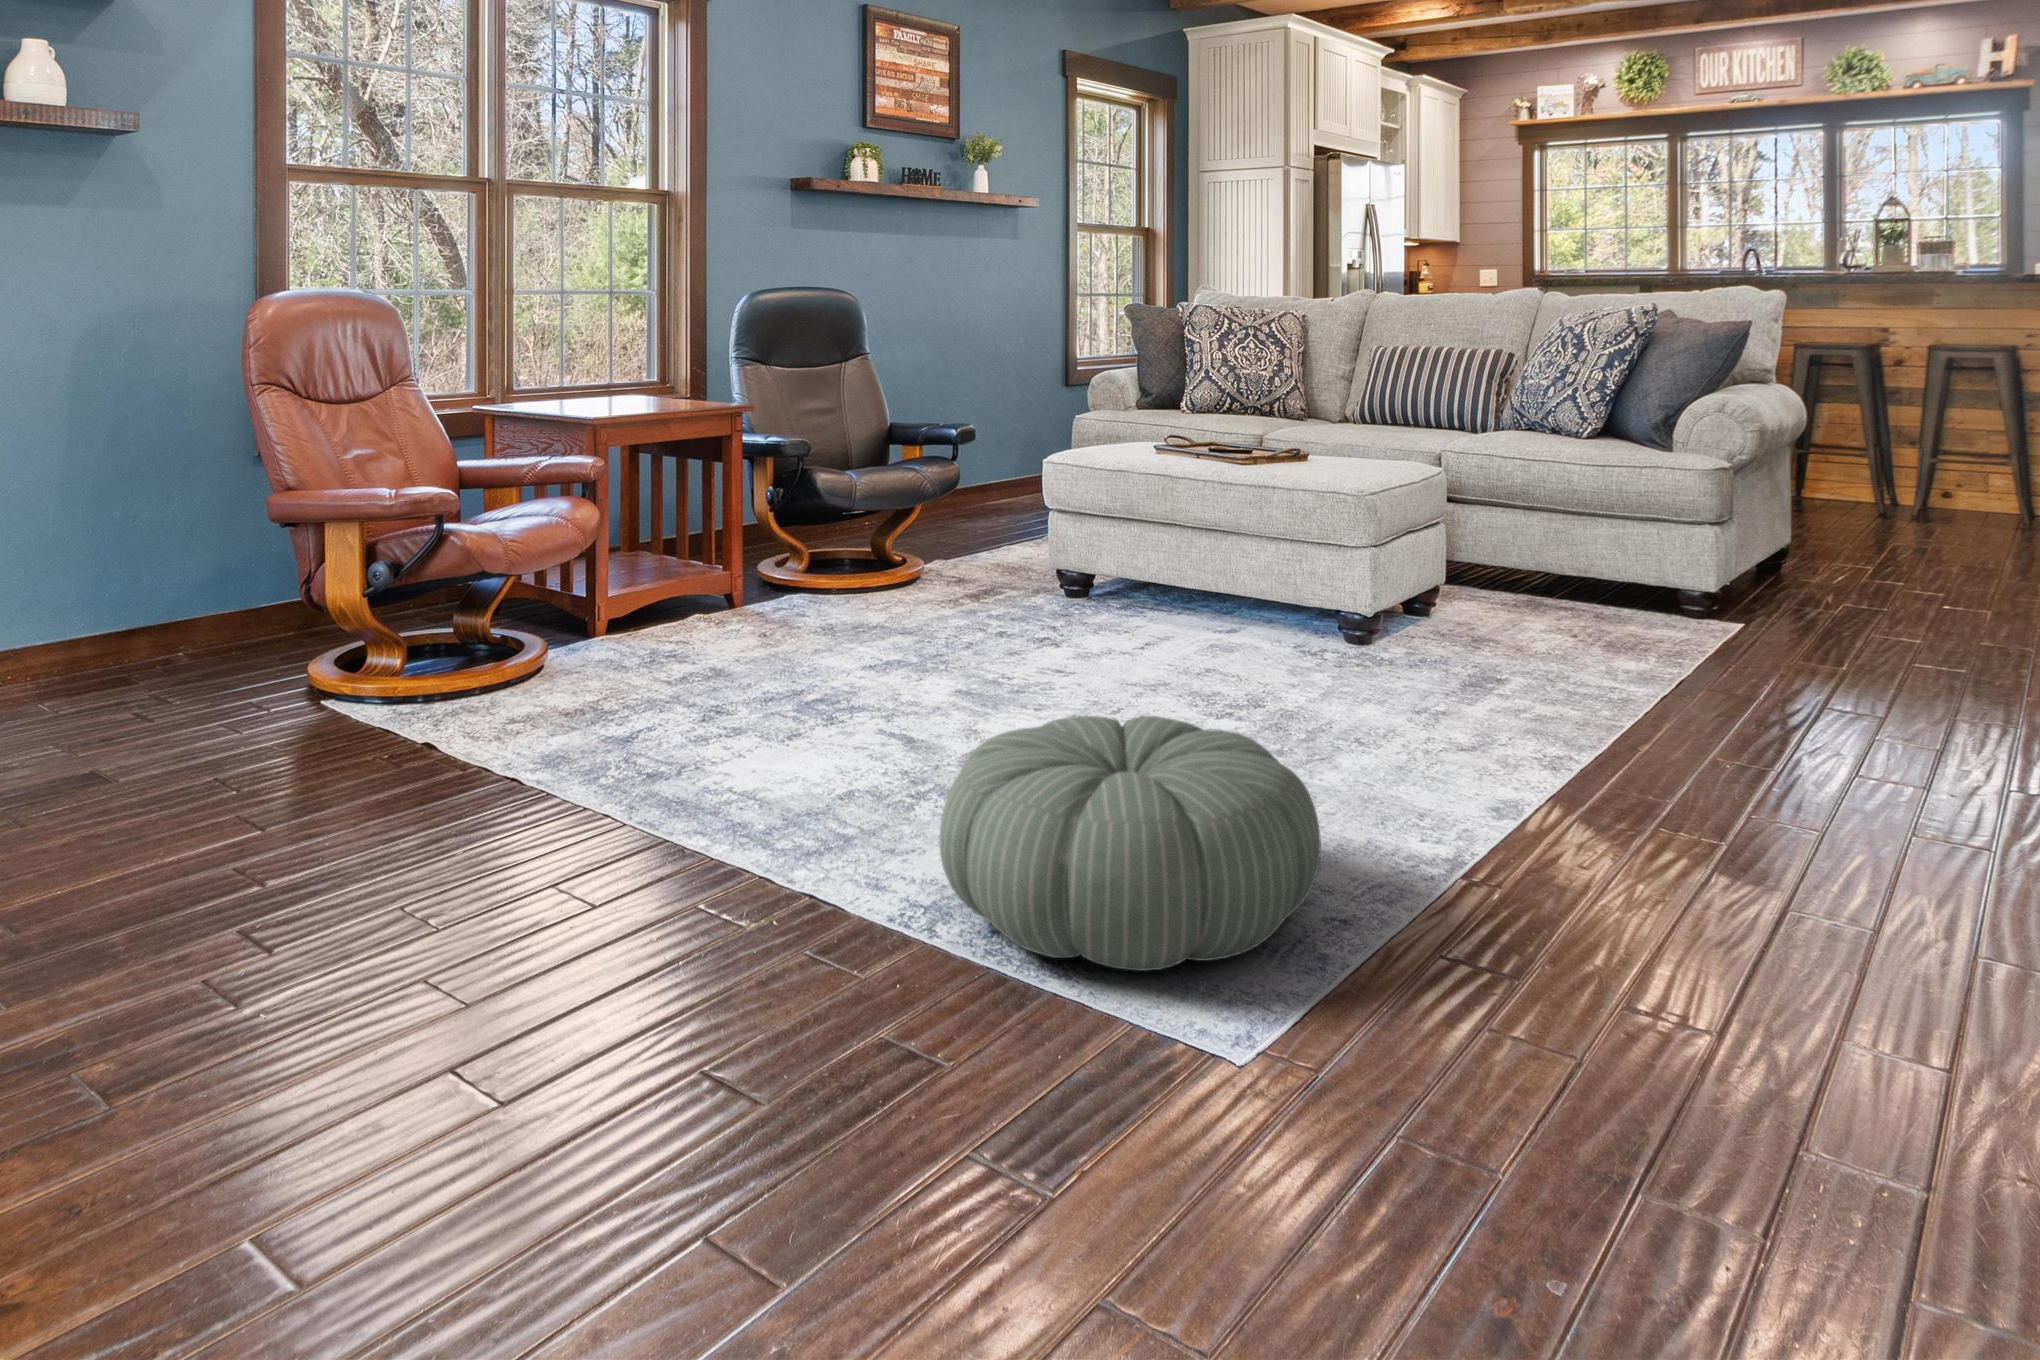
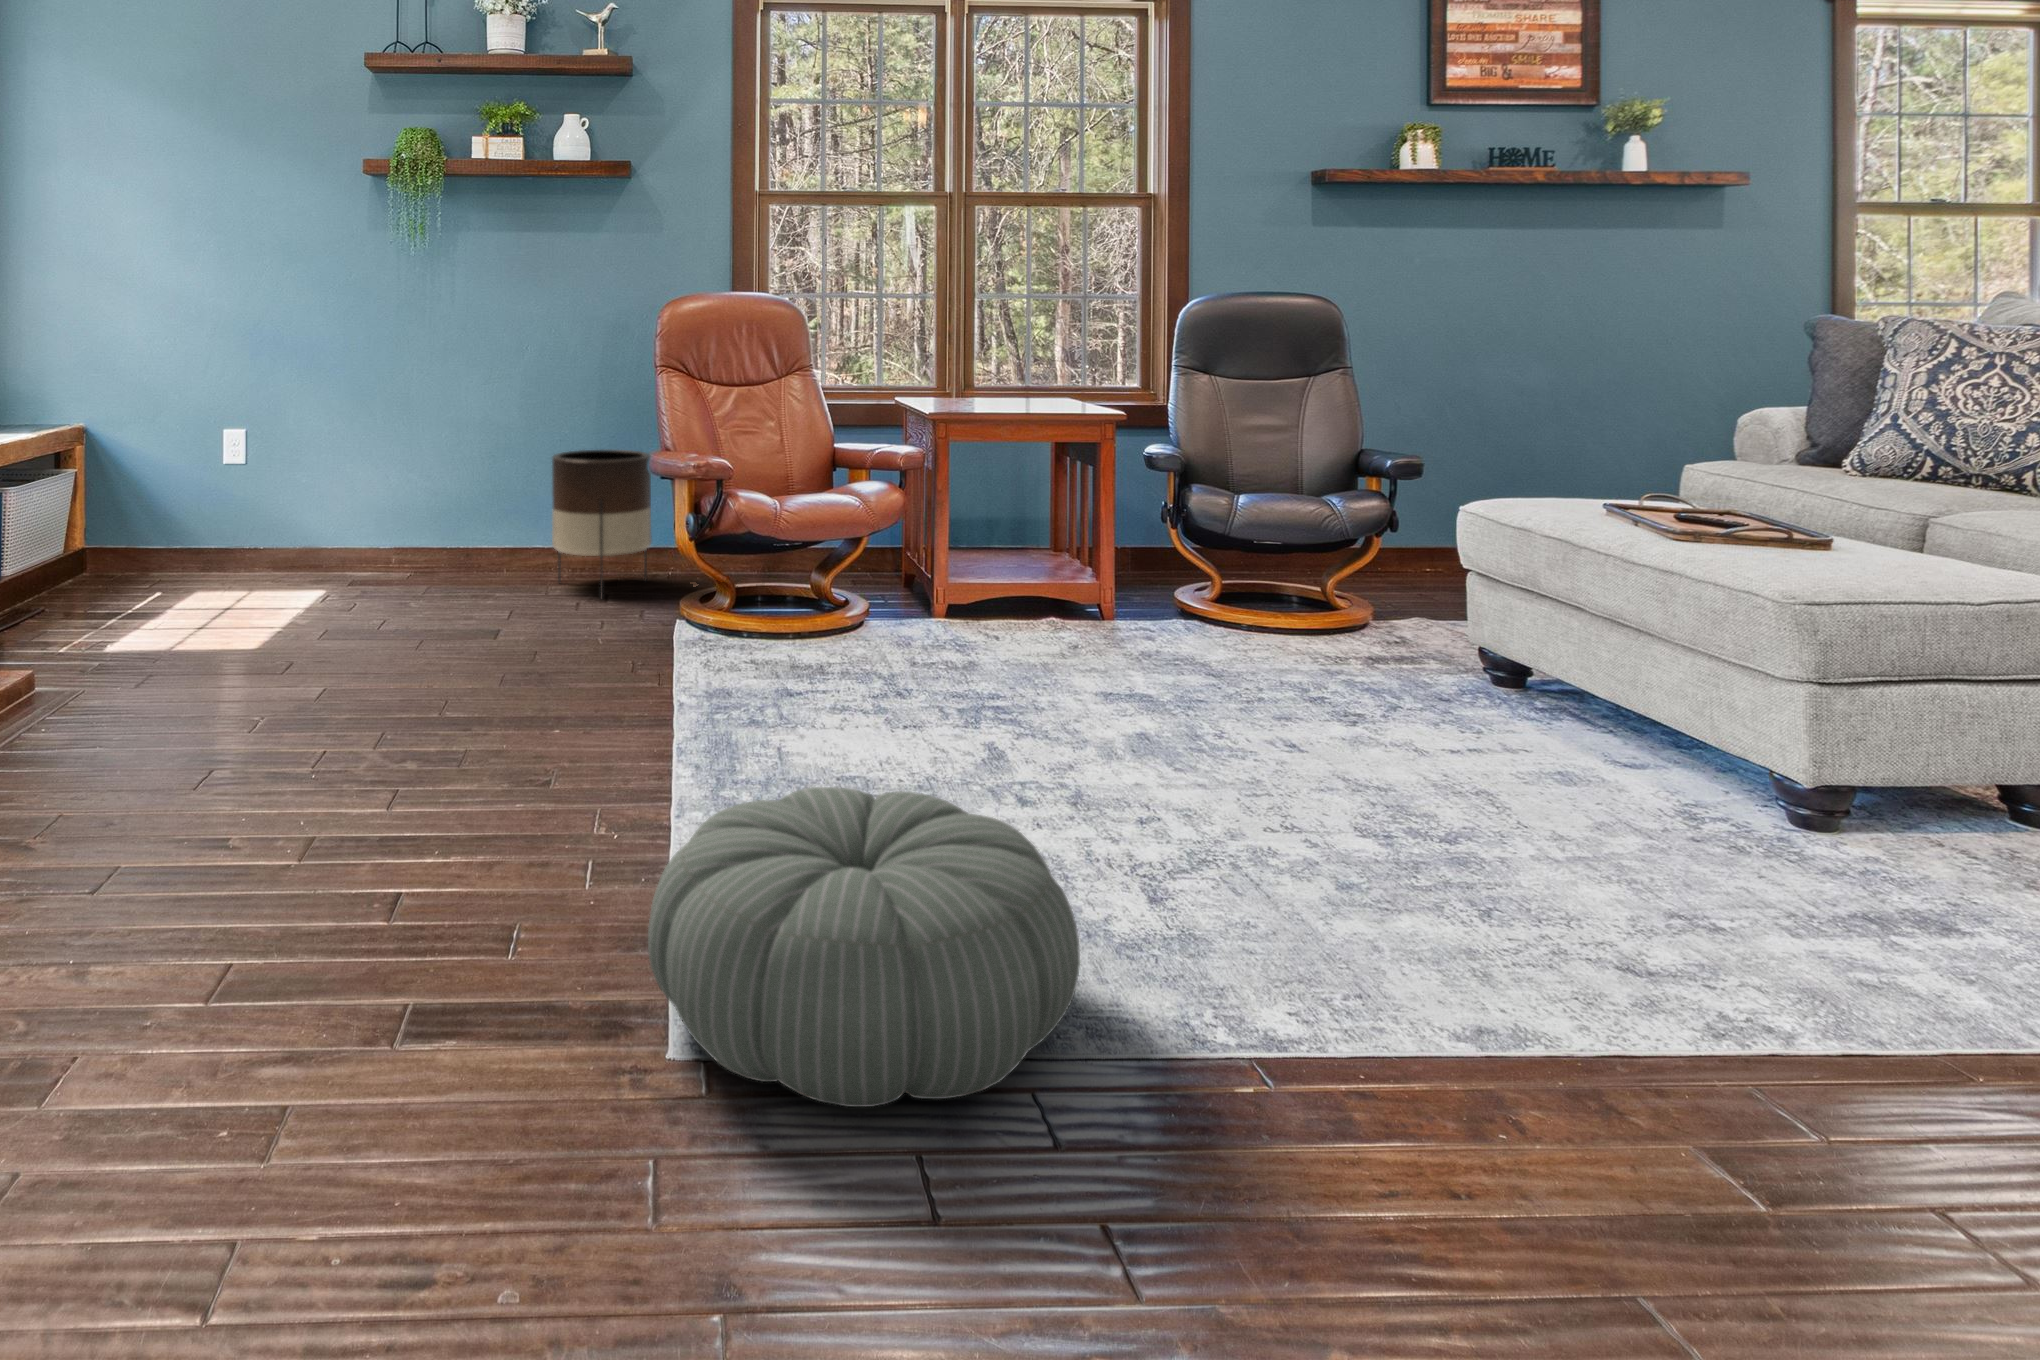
planter: none [31,493,190,692] -> present [552,450,651,598]

